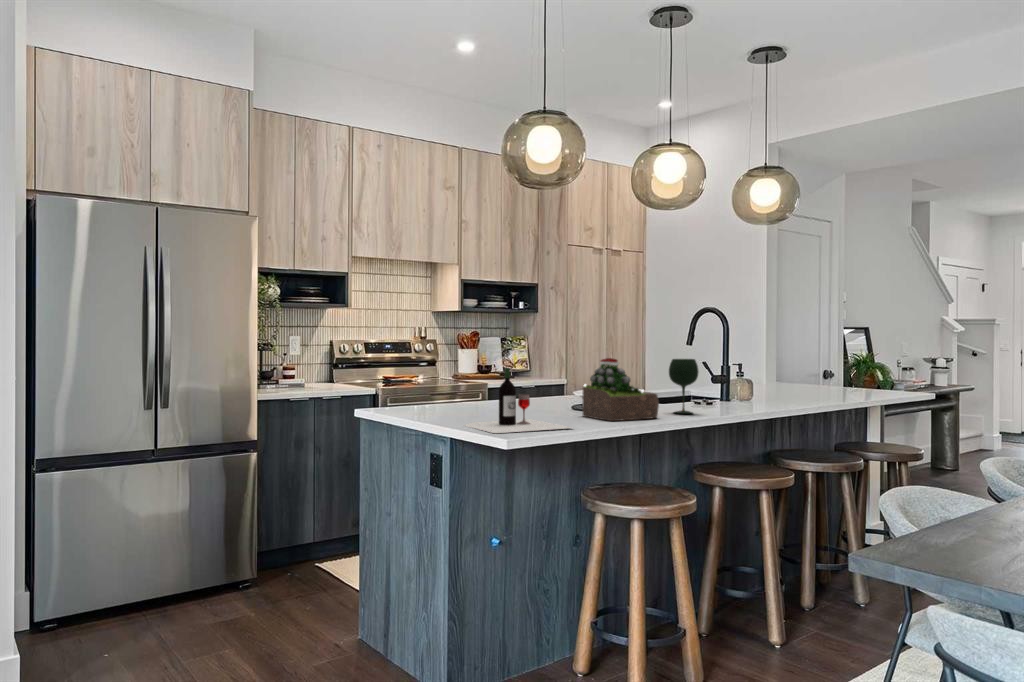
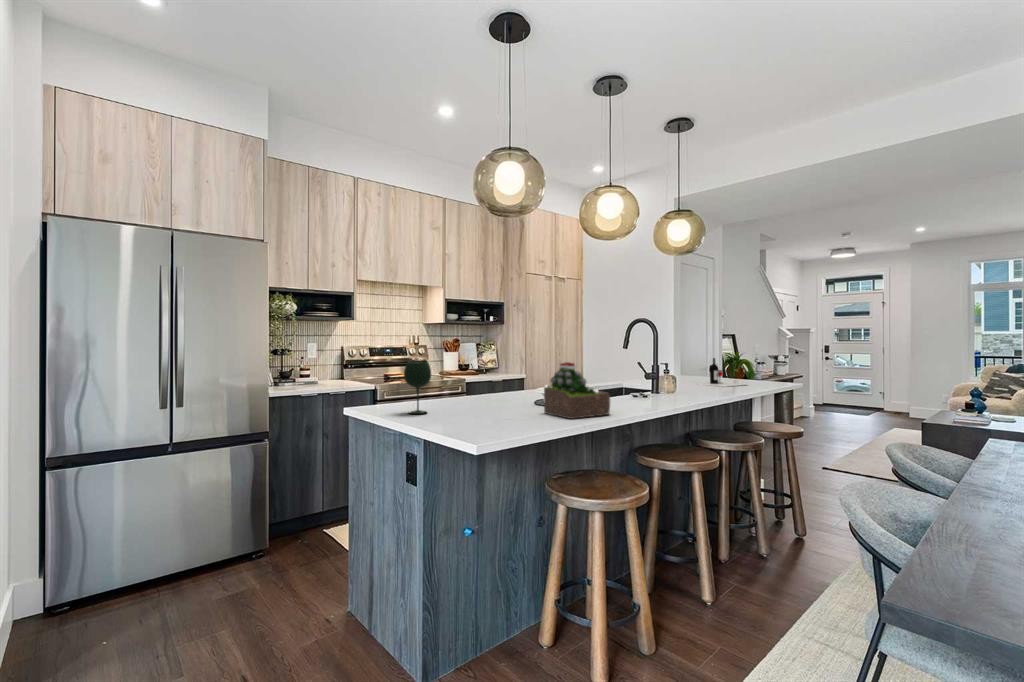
wine glass: present [669,359,698,414] -> present [404,362,431,414]
wine bottle: present [464,368,572,433] -> present [696,358,745,387]

